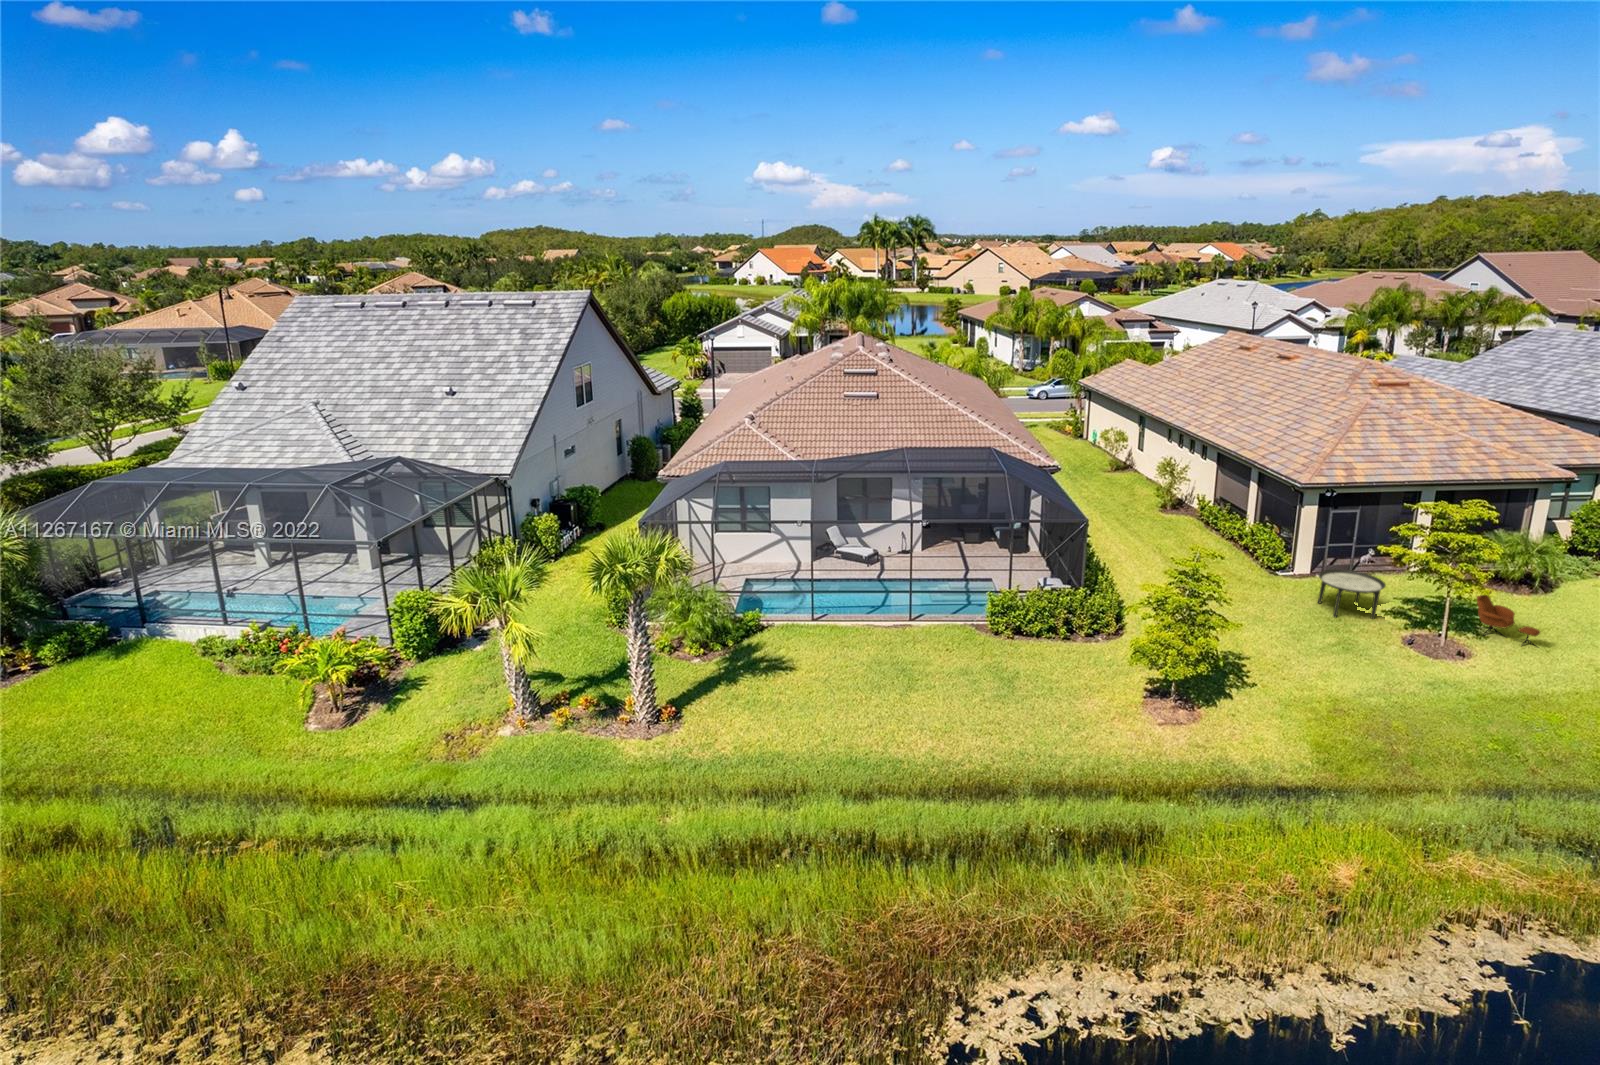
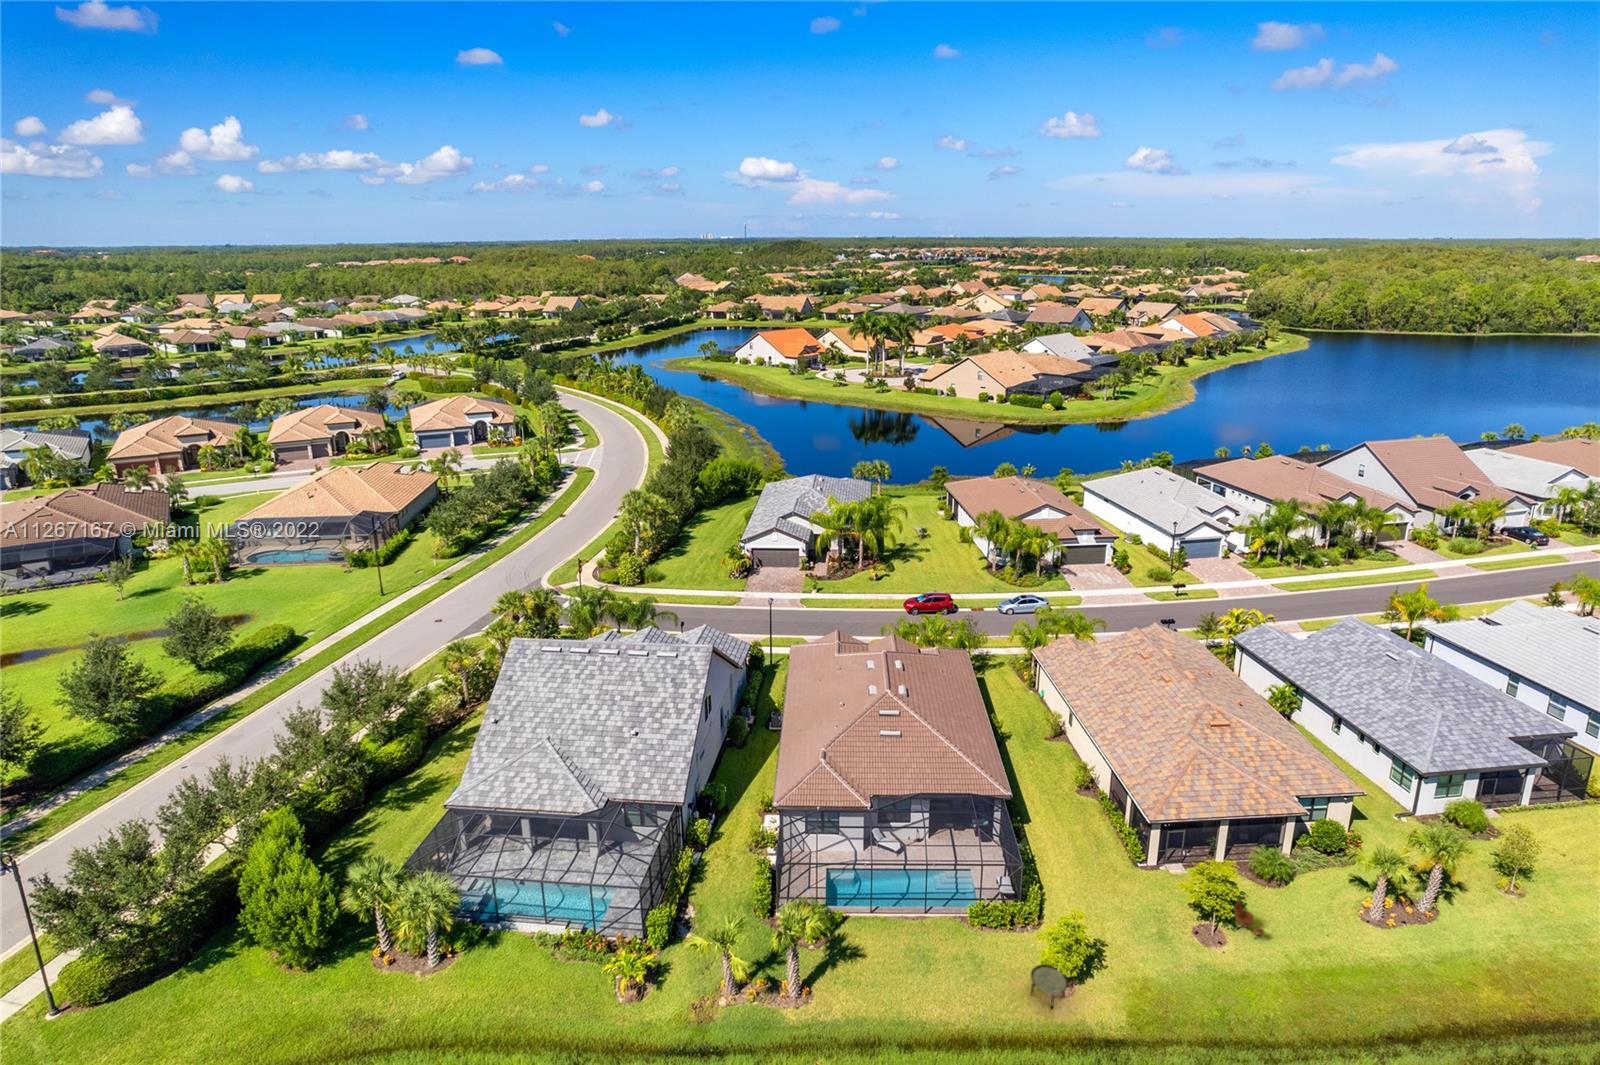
round table: present [1318,569,1386,619] -> present [1030,964,1068,1008]

